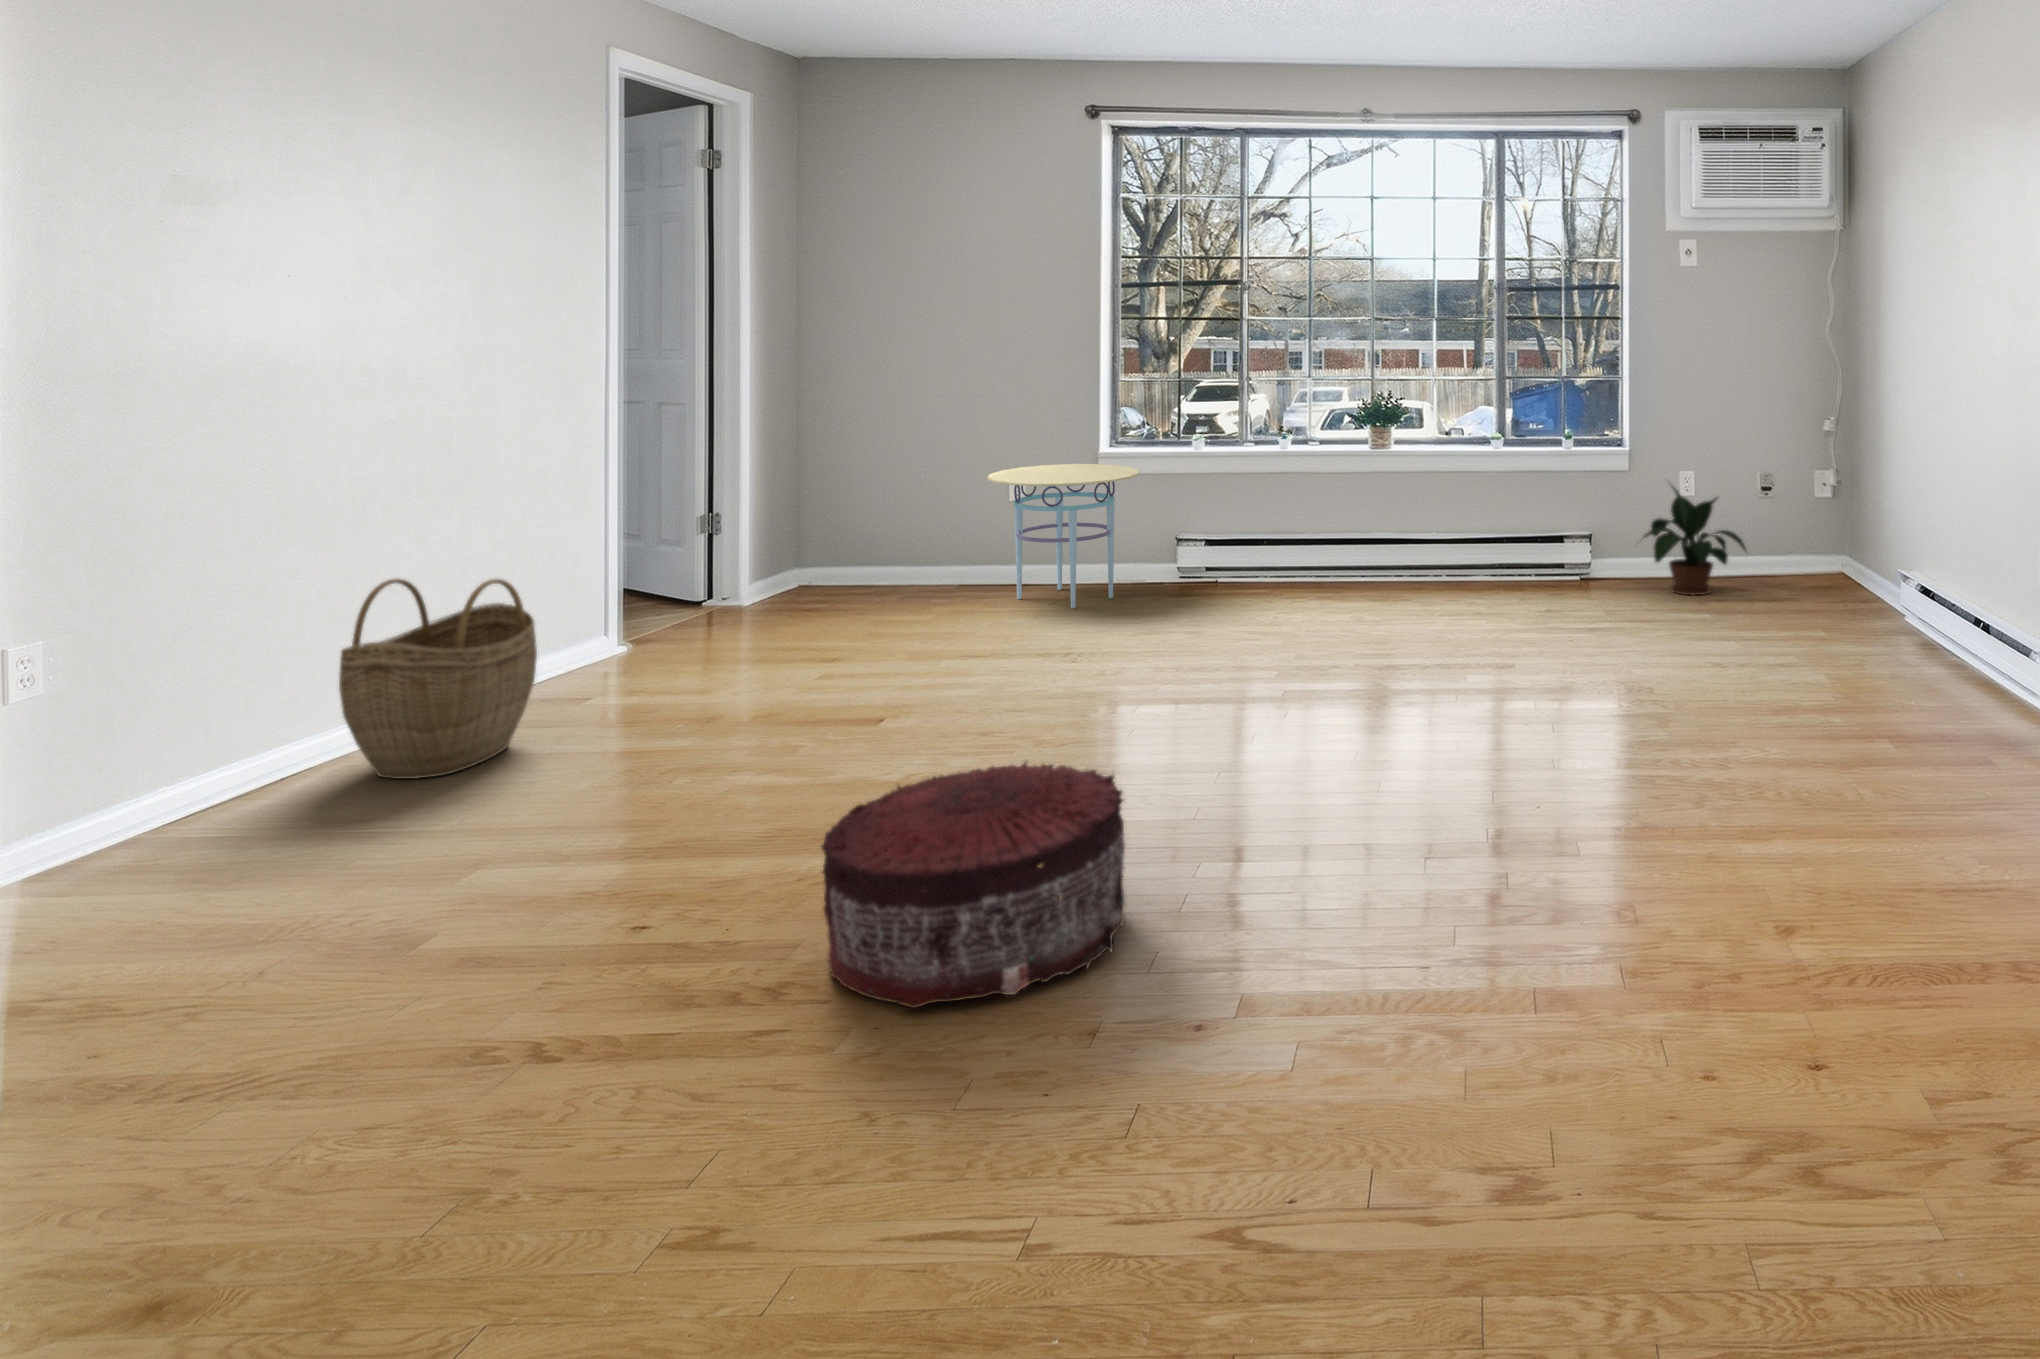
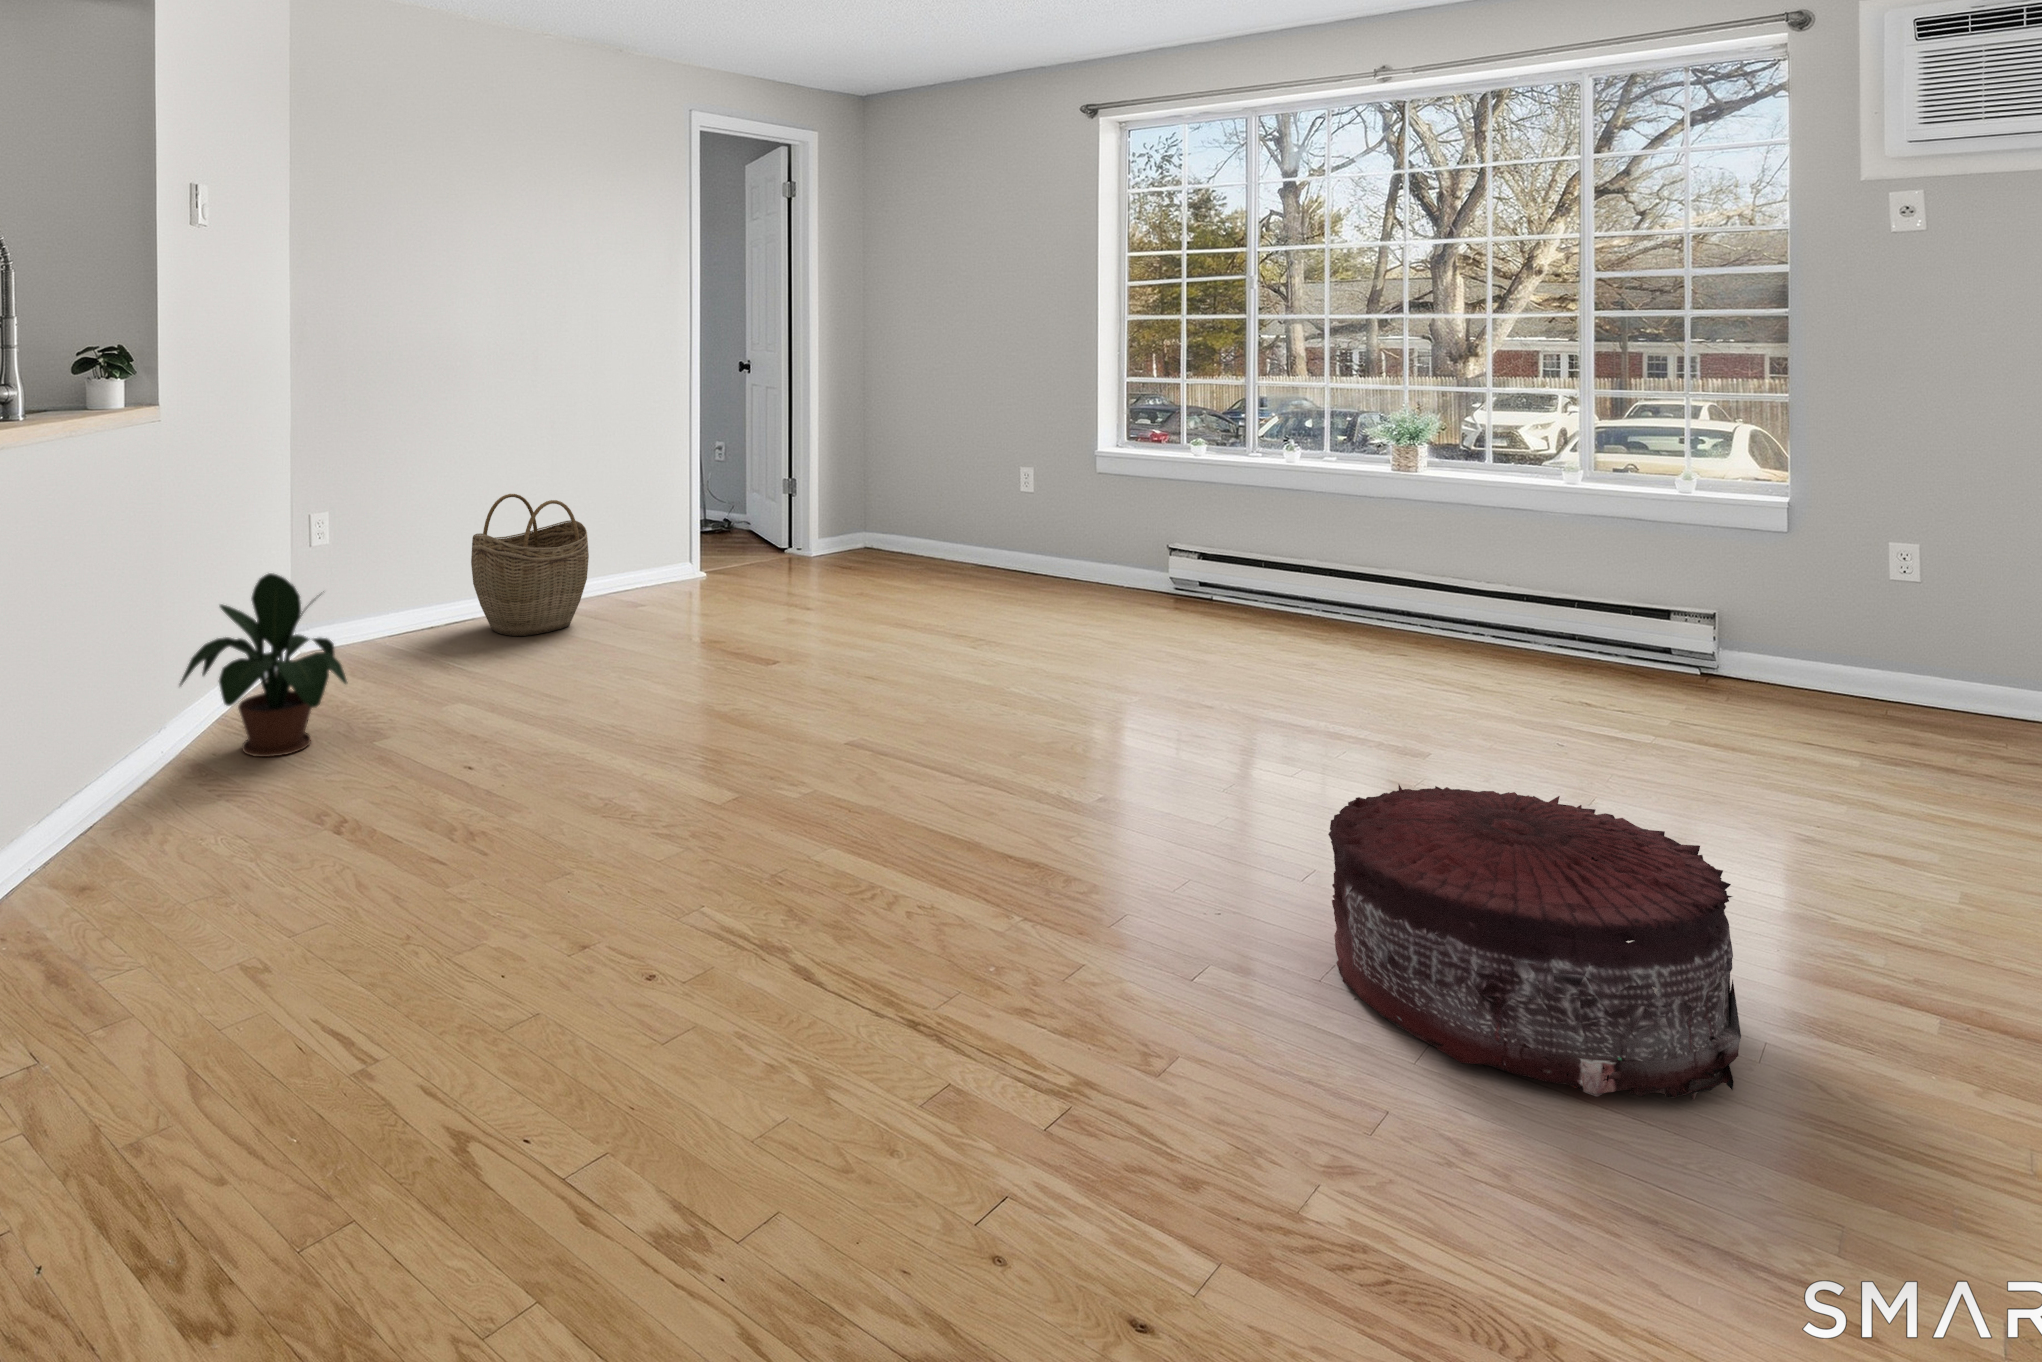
side table: present [987,464,1138,608] -> none [980,462,1121,600]
potted plant: present [1644,487,1746,595] -> present [180,573,347,757]
pouf: present [822,762,1125,1008] -> present [1328,785,1741,1101]

